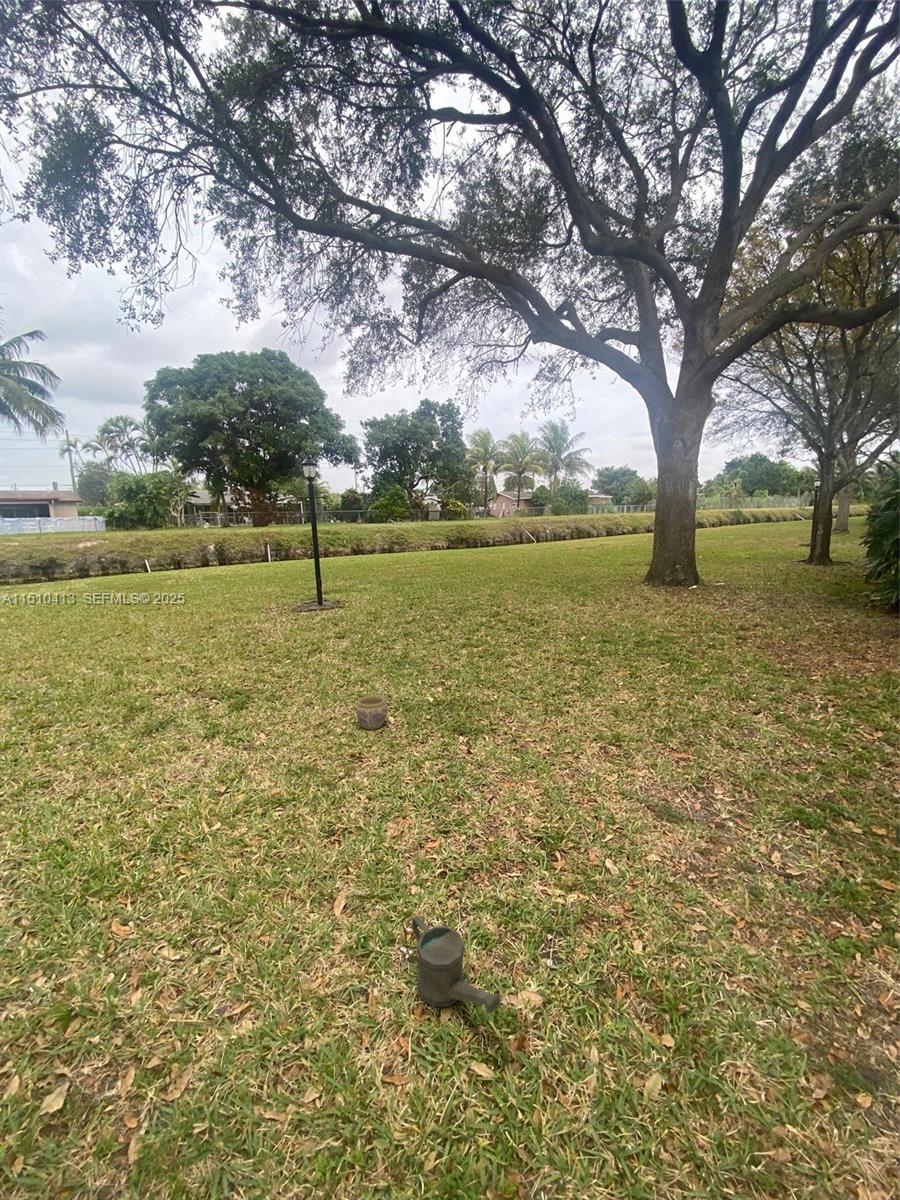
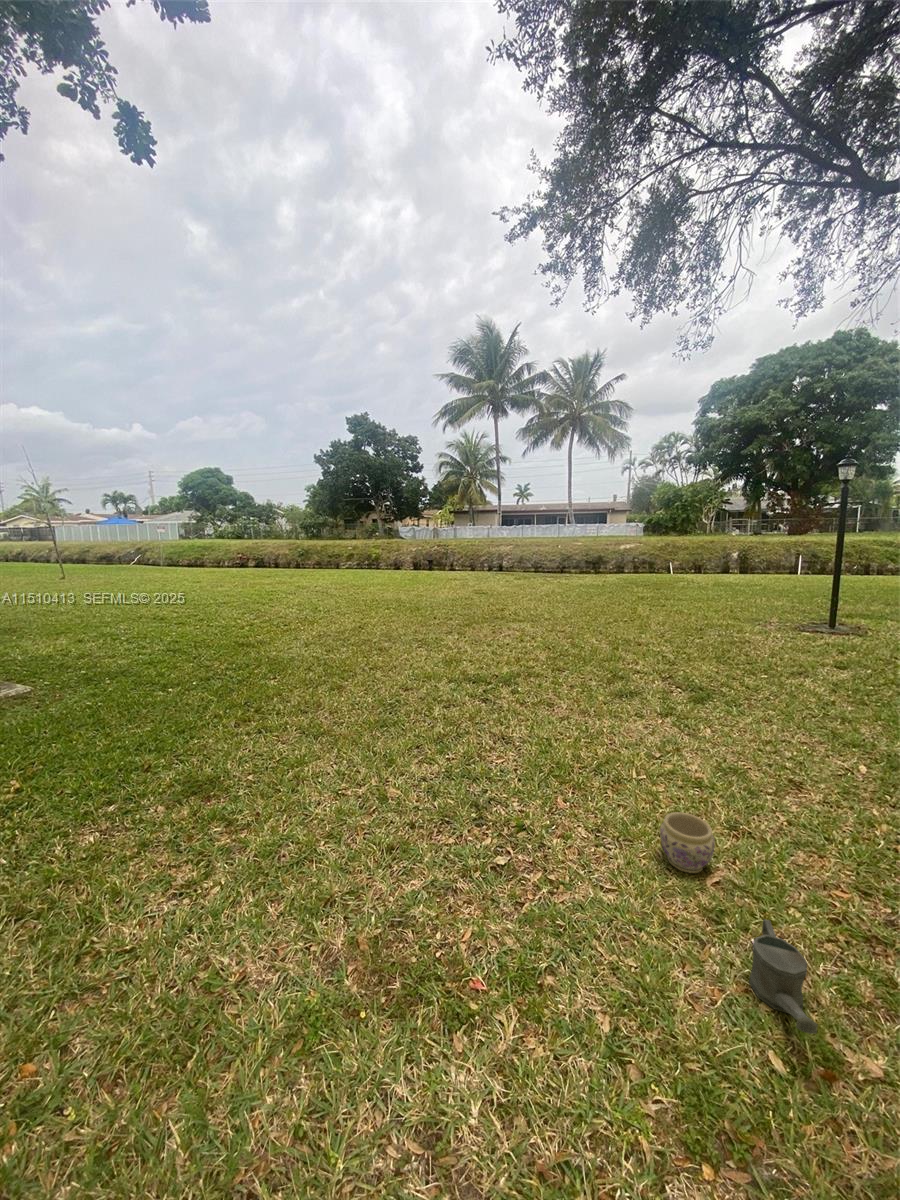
planter: present [356,696,388,730] -> present [660,812,715,874]

